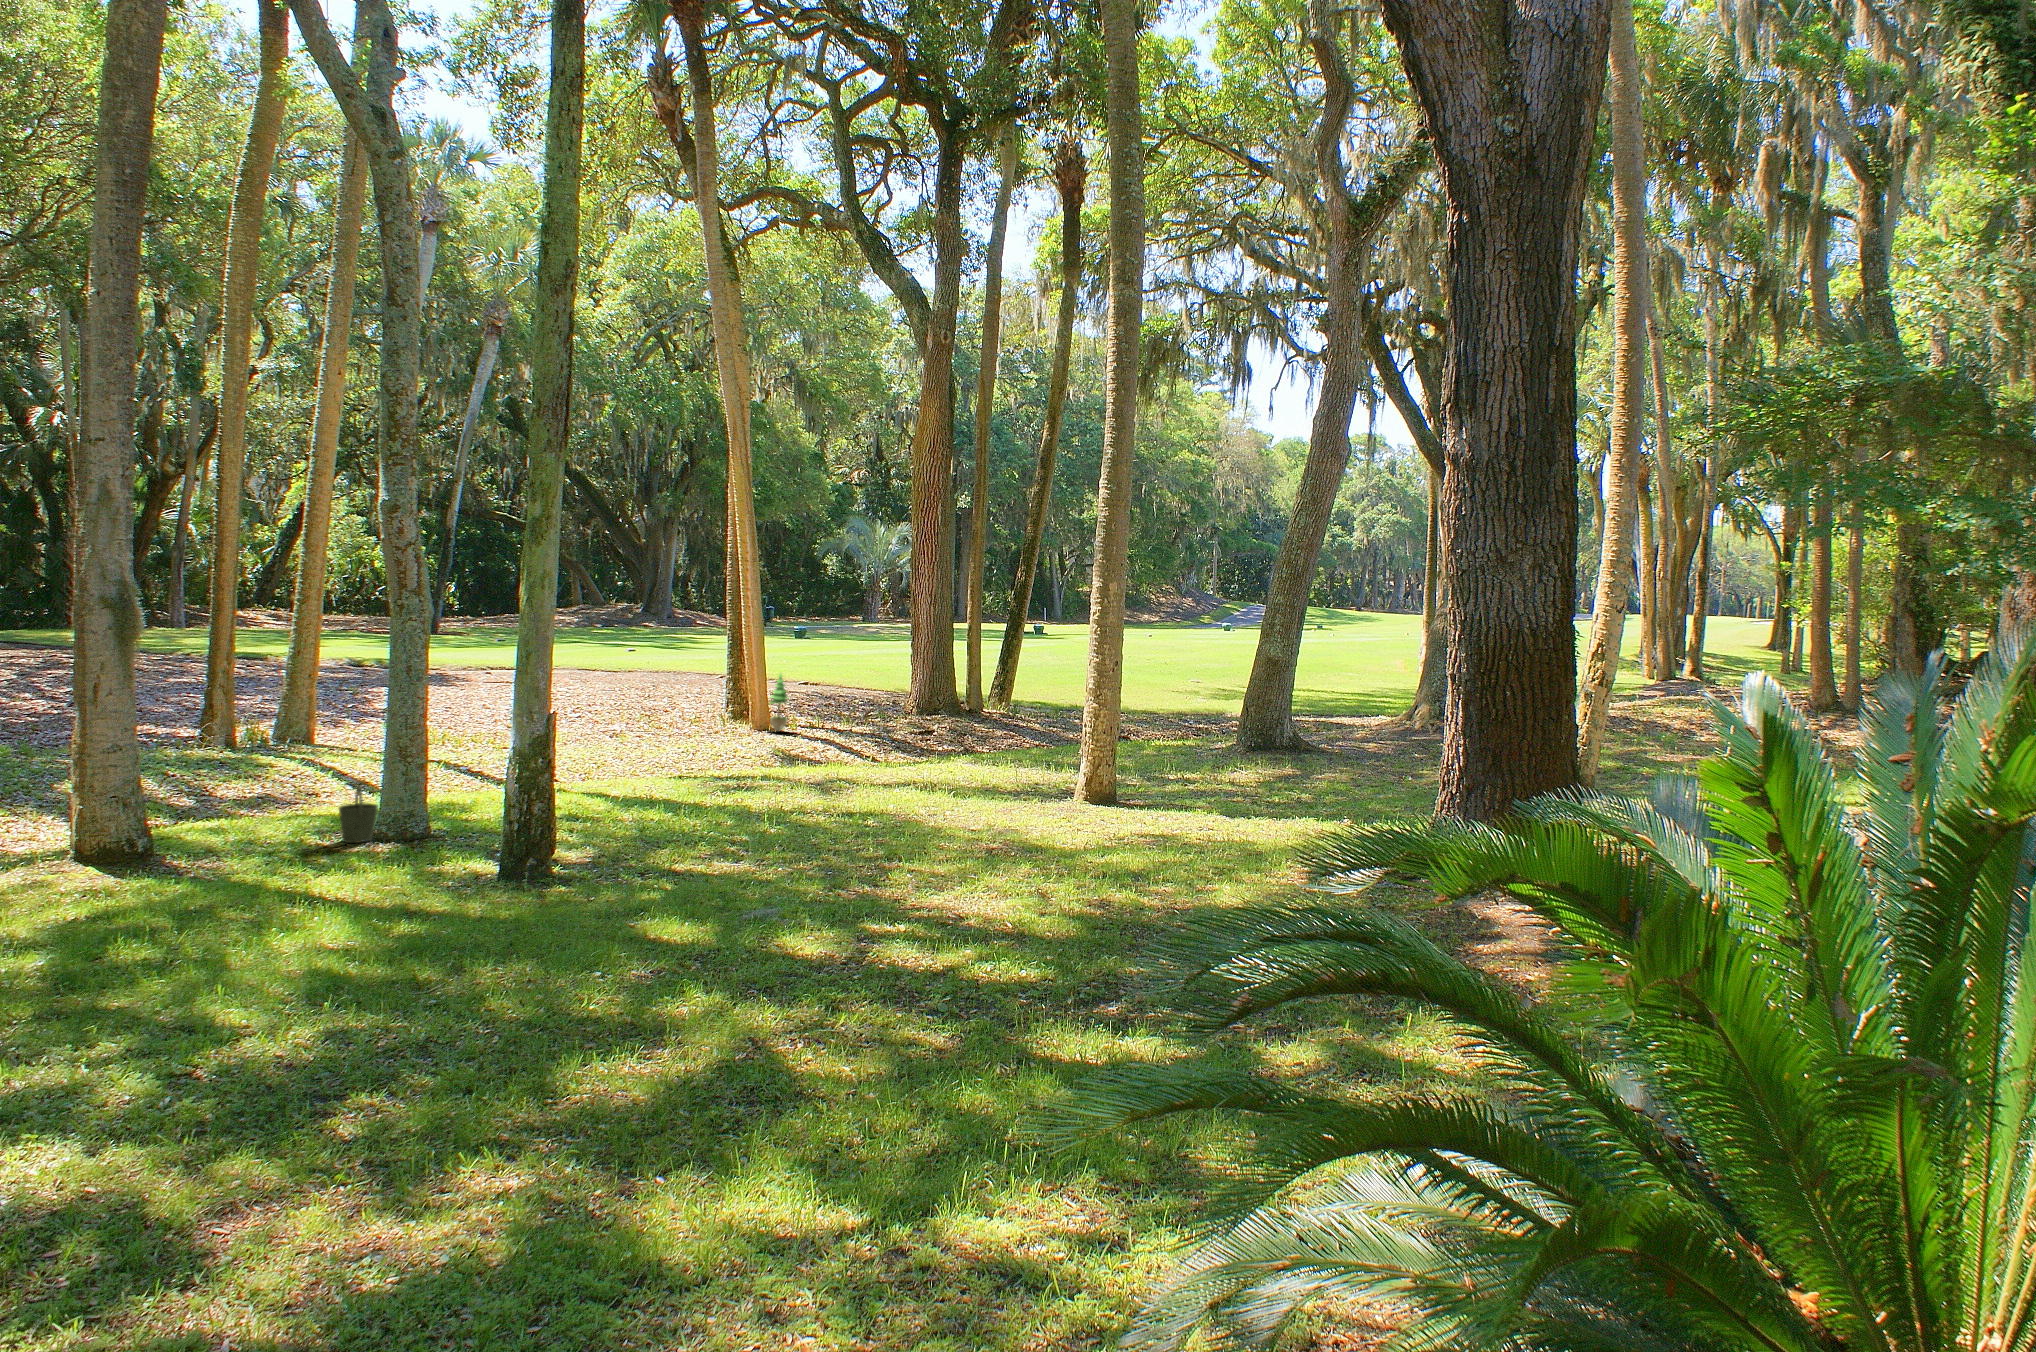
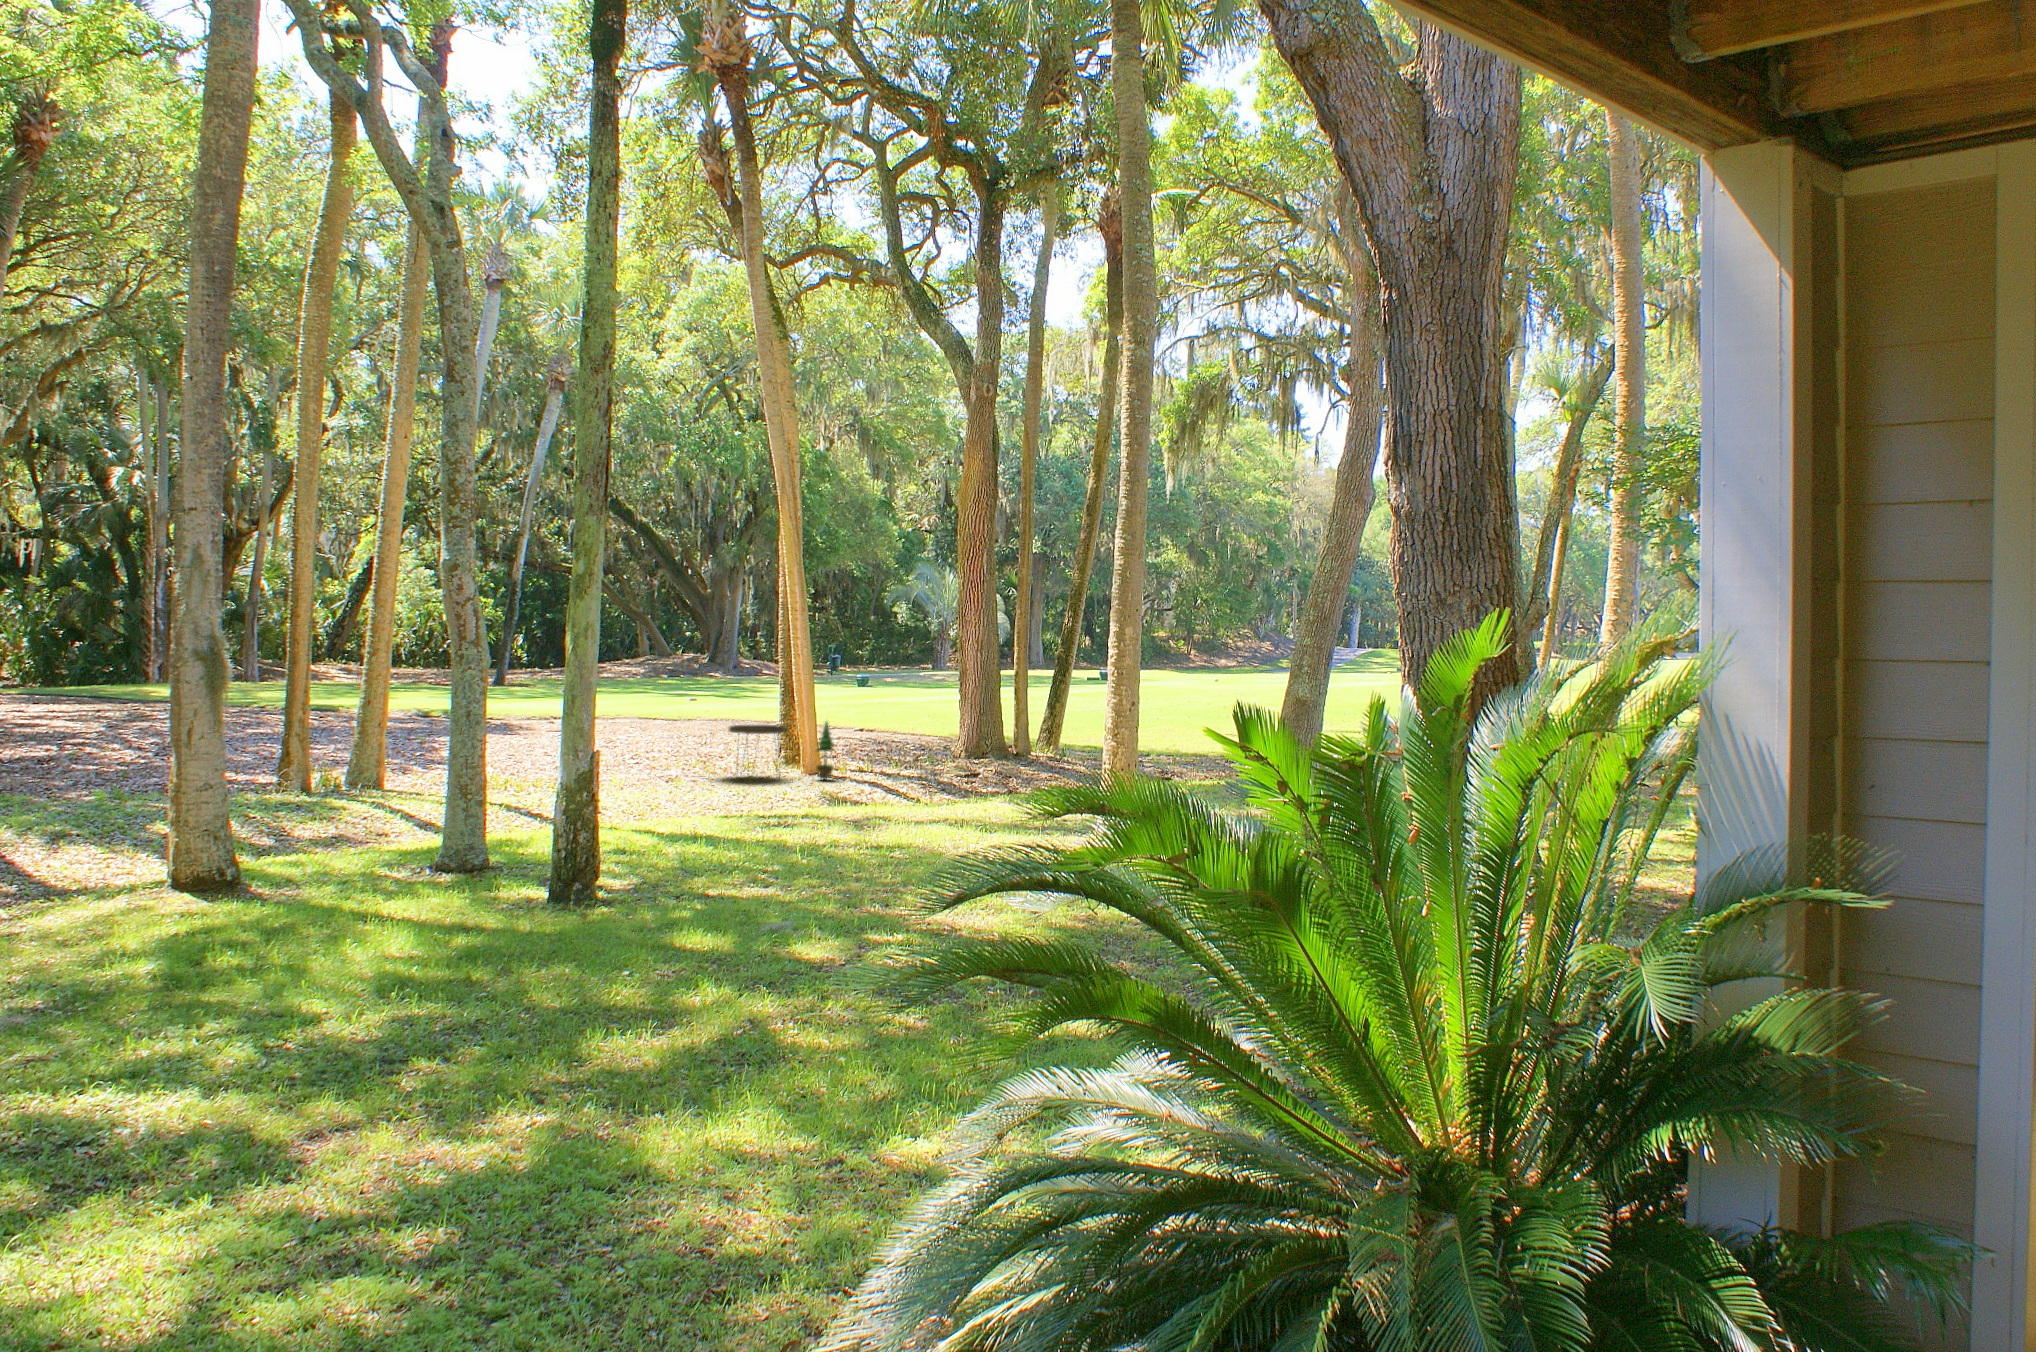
side table: none [680,676,740,734] -> present [728,725,787,781]
bucket: present [339,787,378,843] -> none [404,822,441,874]

